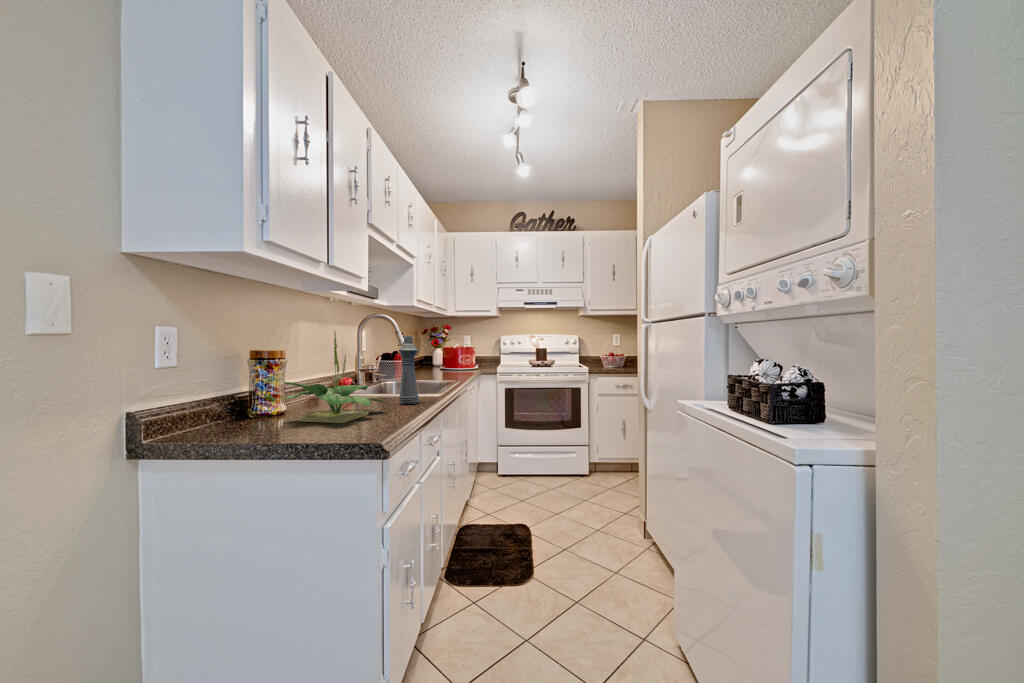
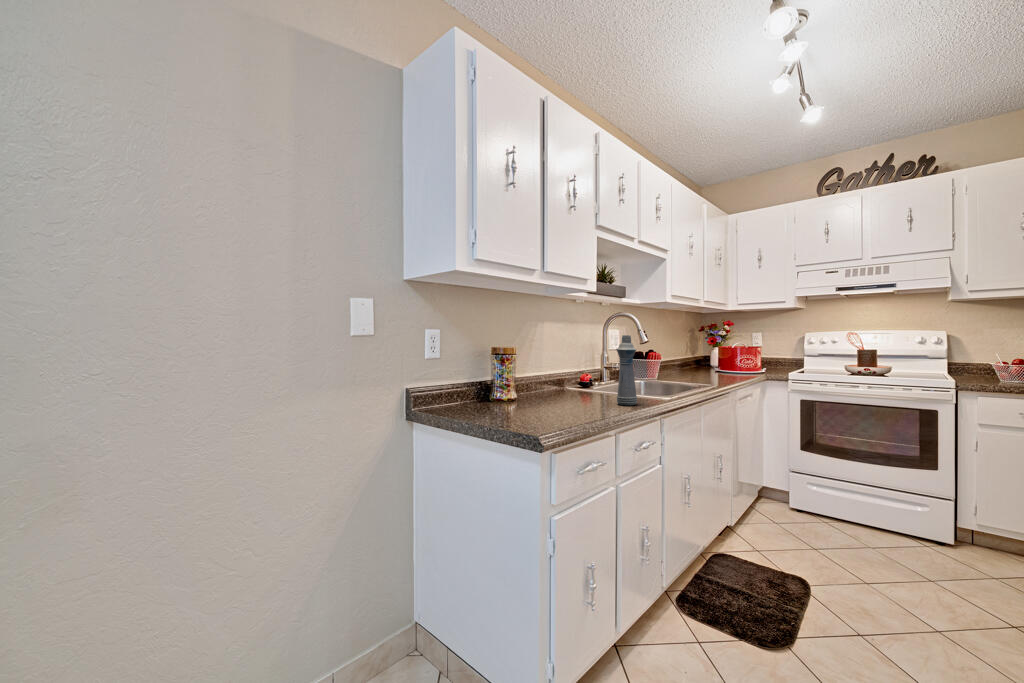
potted plant: present [282,334,384,423] -> none [498,330,593,415]

